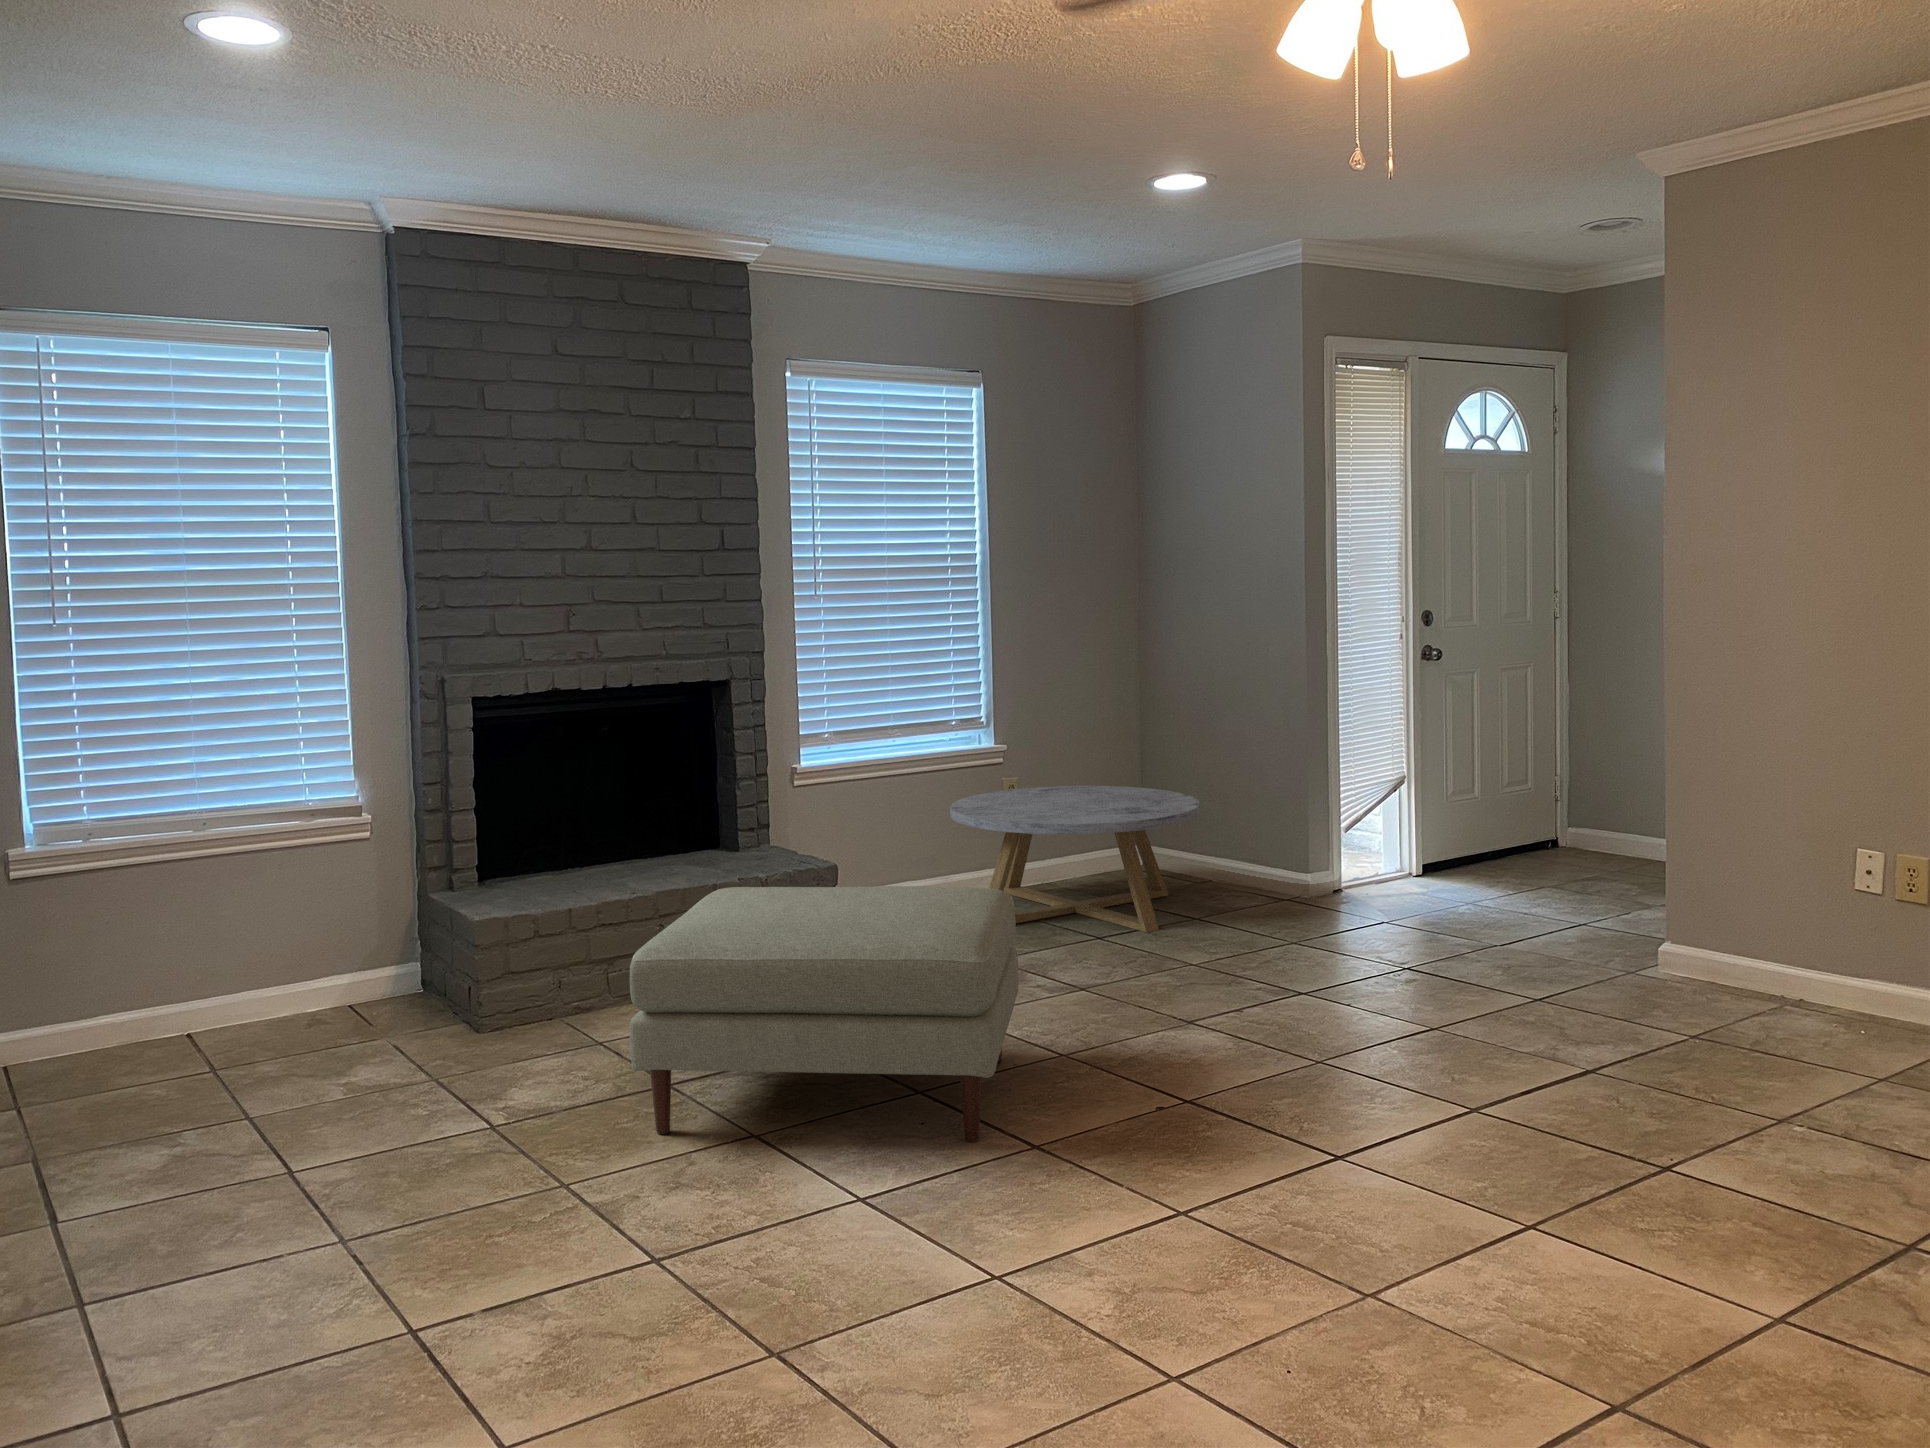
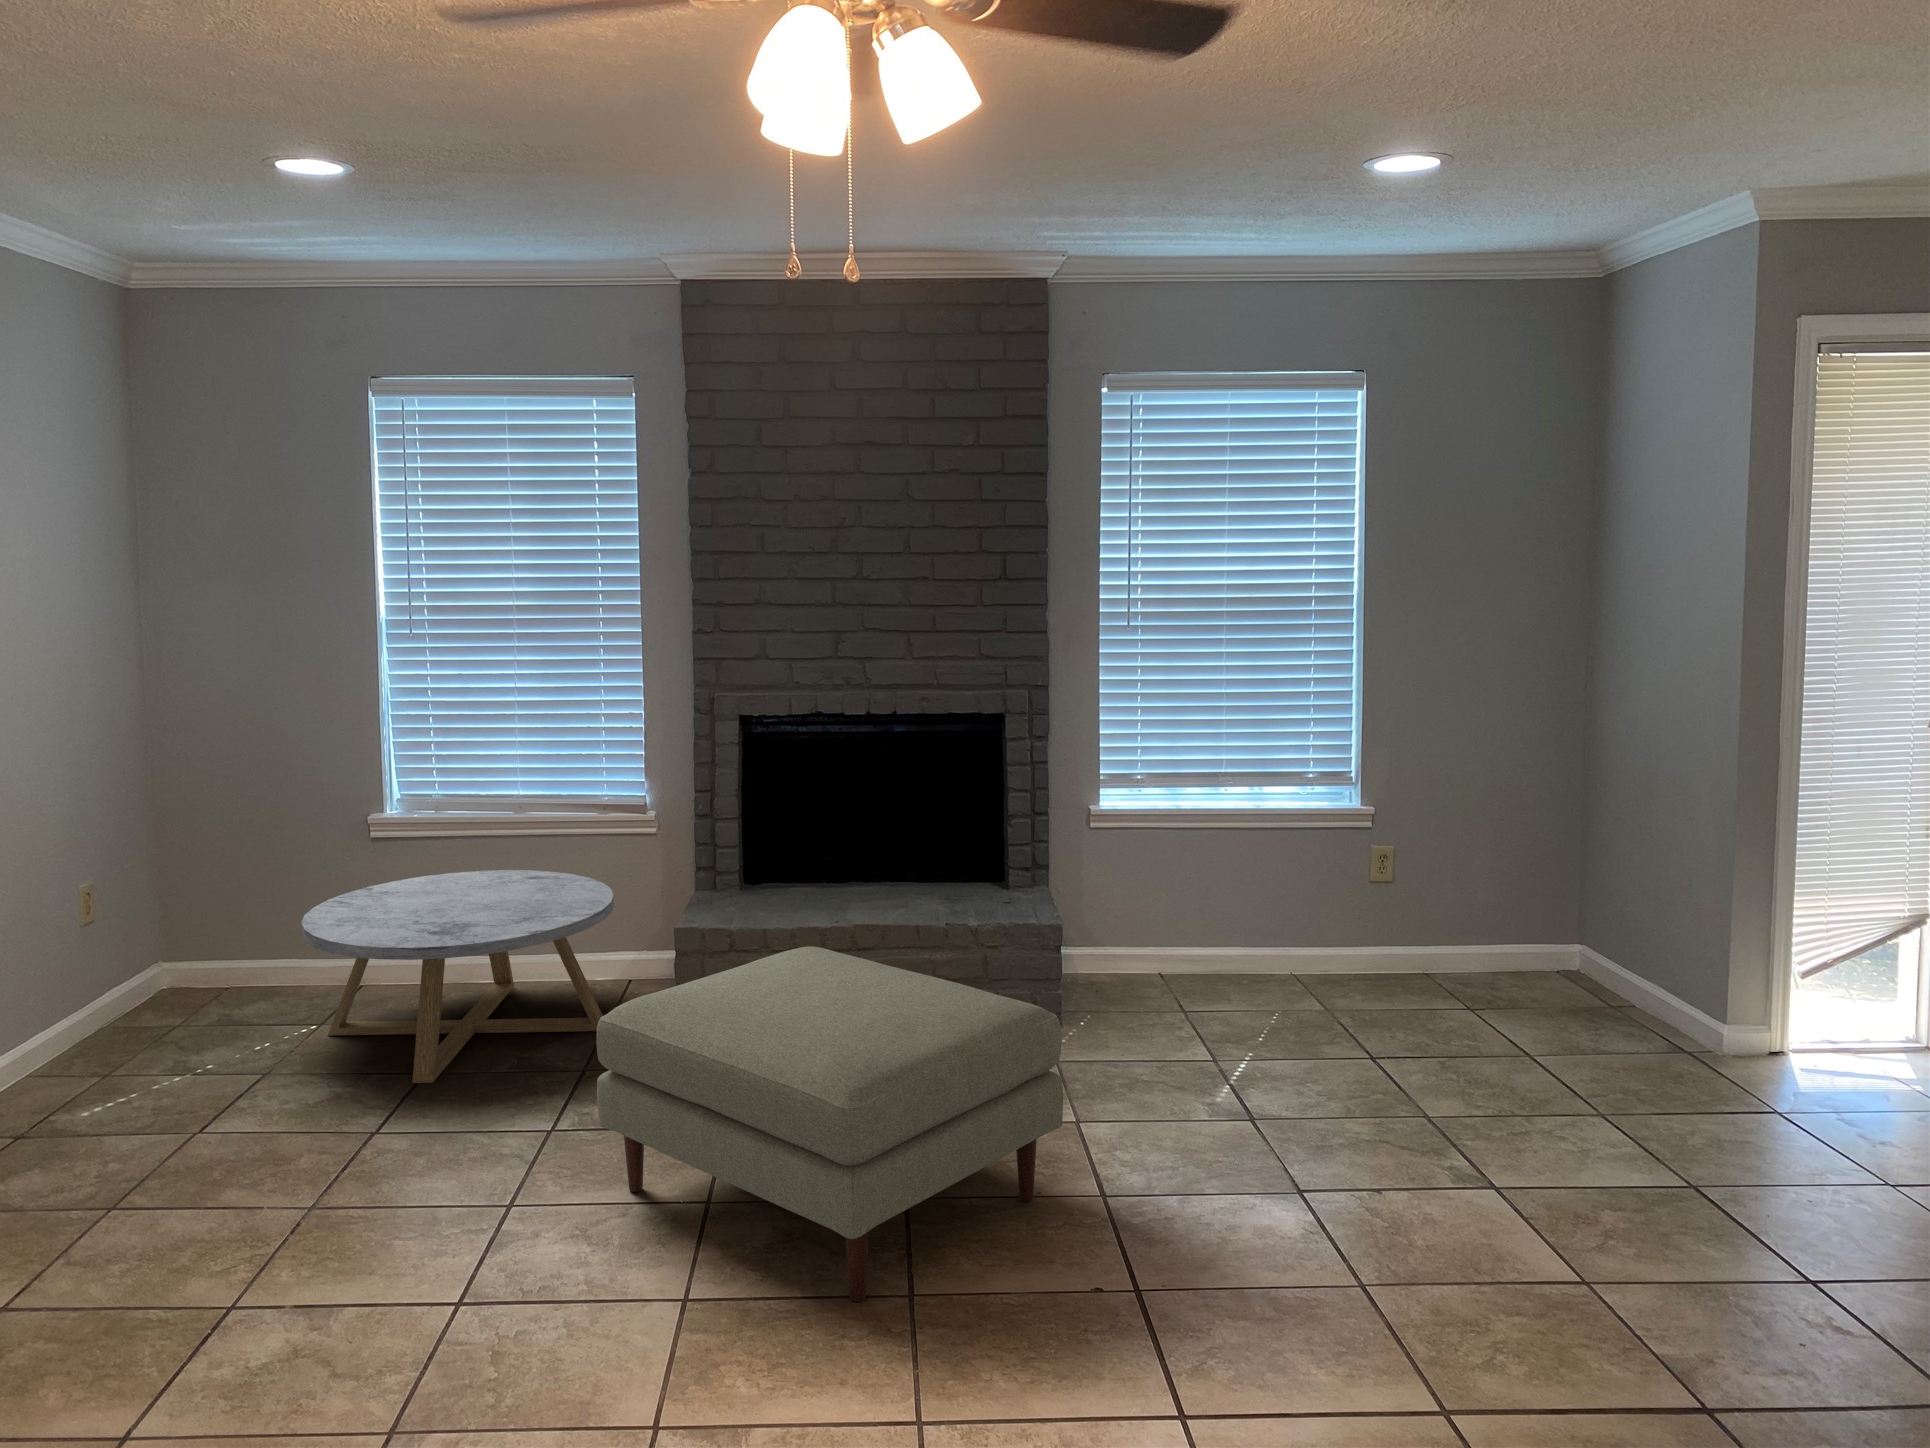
coffee table: present [950,786,1200,932] -> present [301,870,614,1083]

